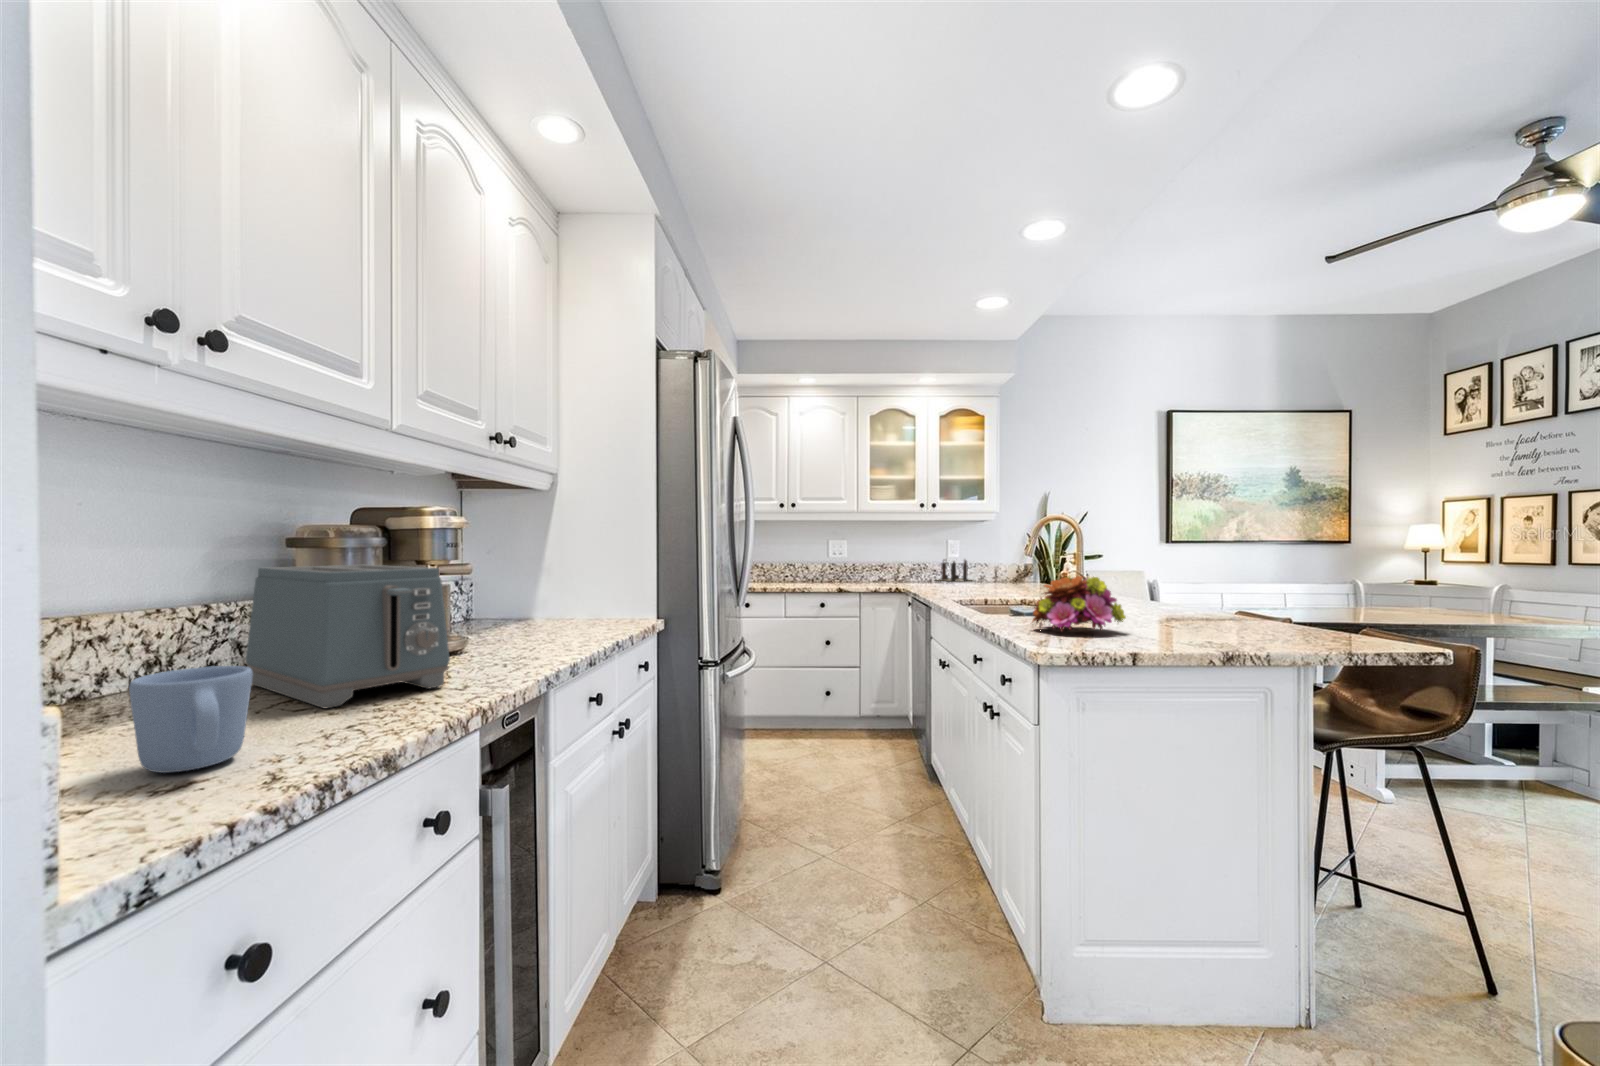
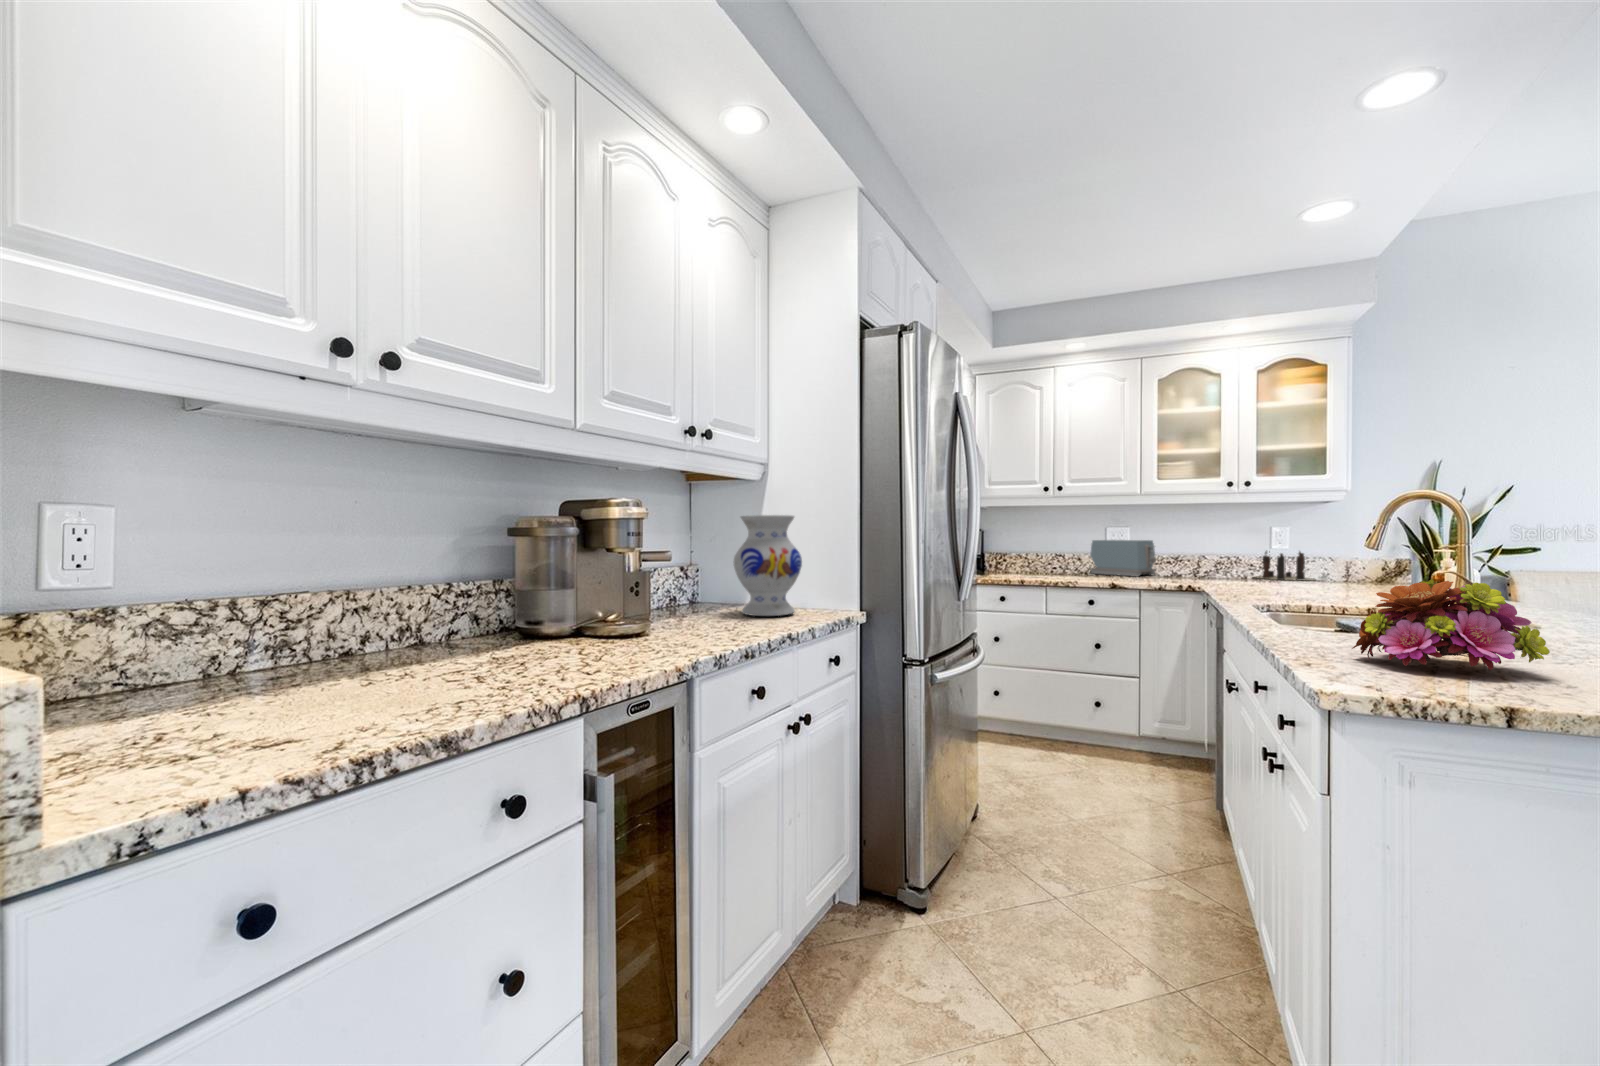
vase: none [536,526,609,628] -> present [734,515,802,616]
toaster: present [246,565,450,708] -> present [1090,540,1156,577]
mug: present [129,666,253,773] -> none [267,640,364,729]

